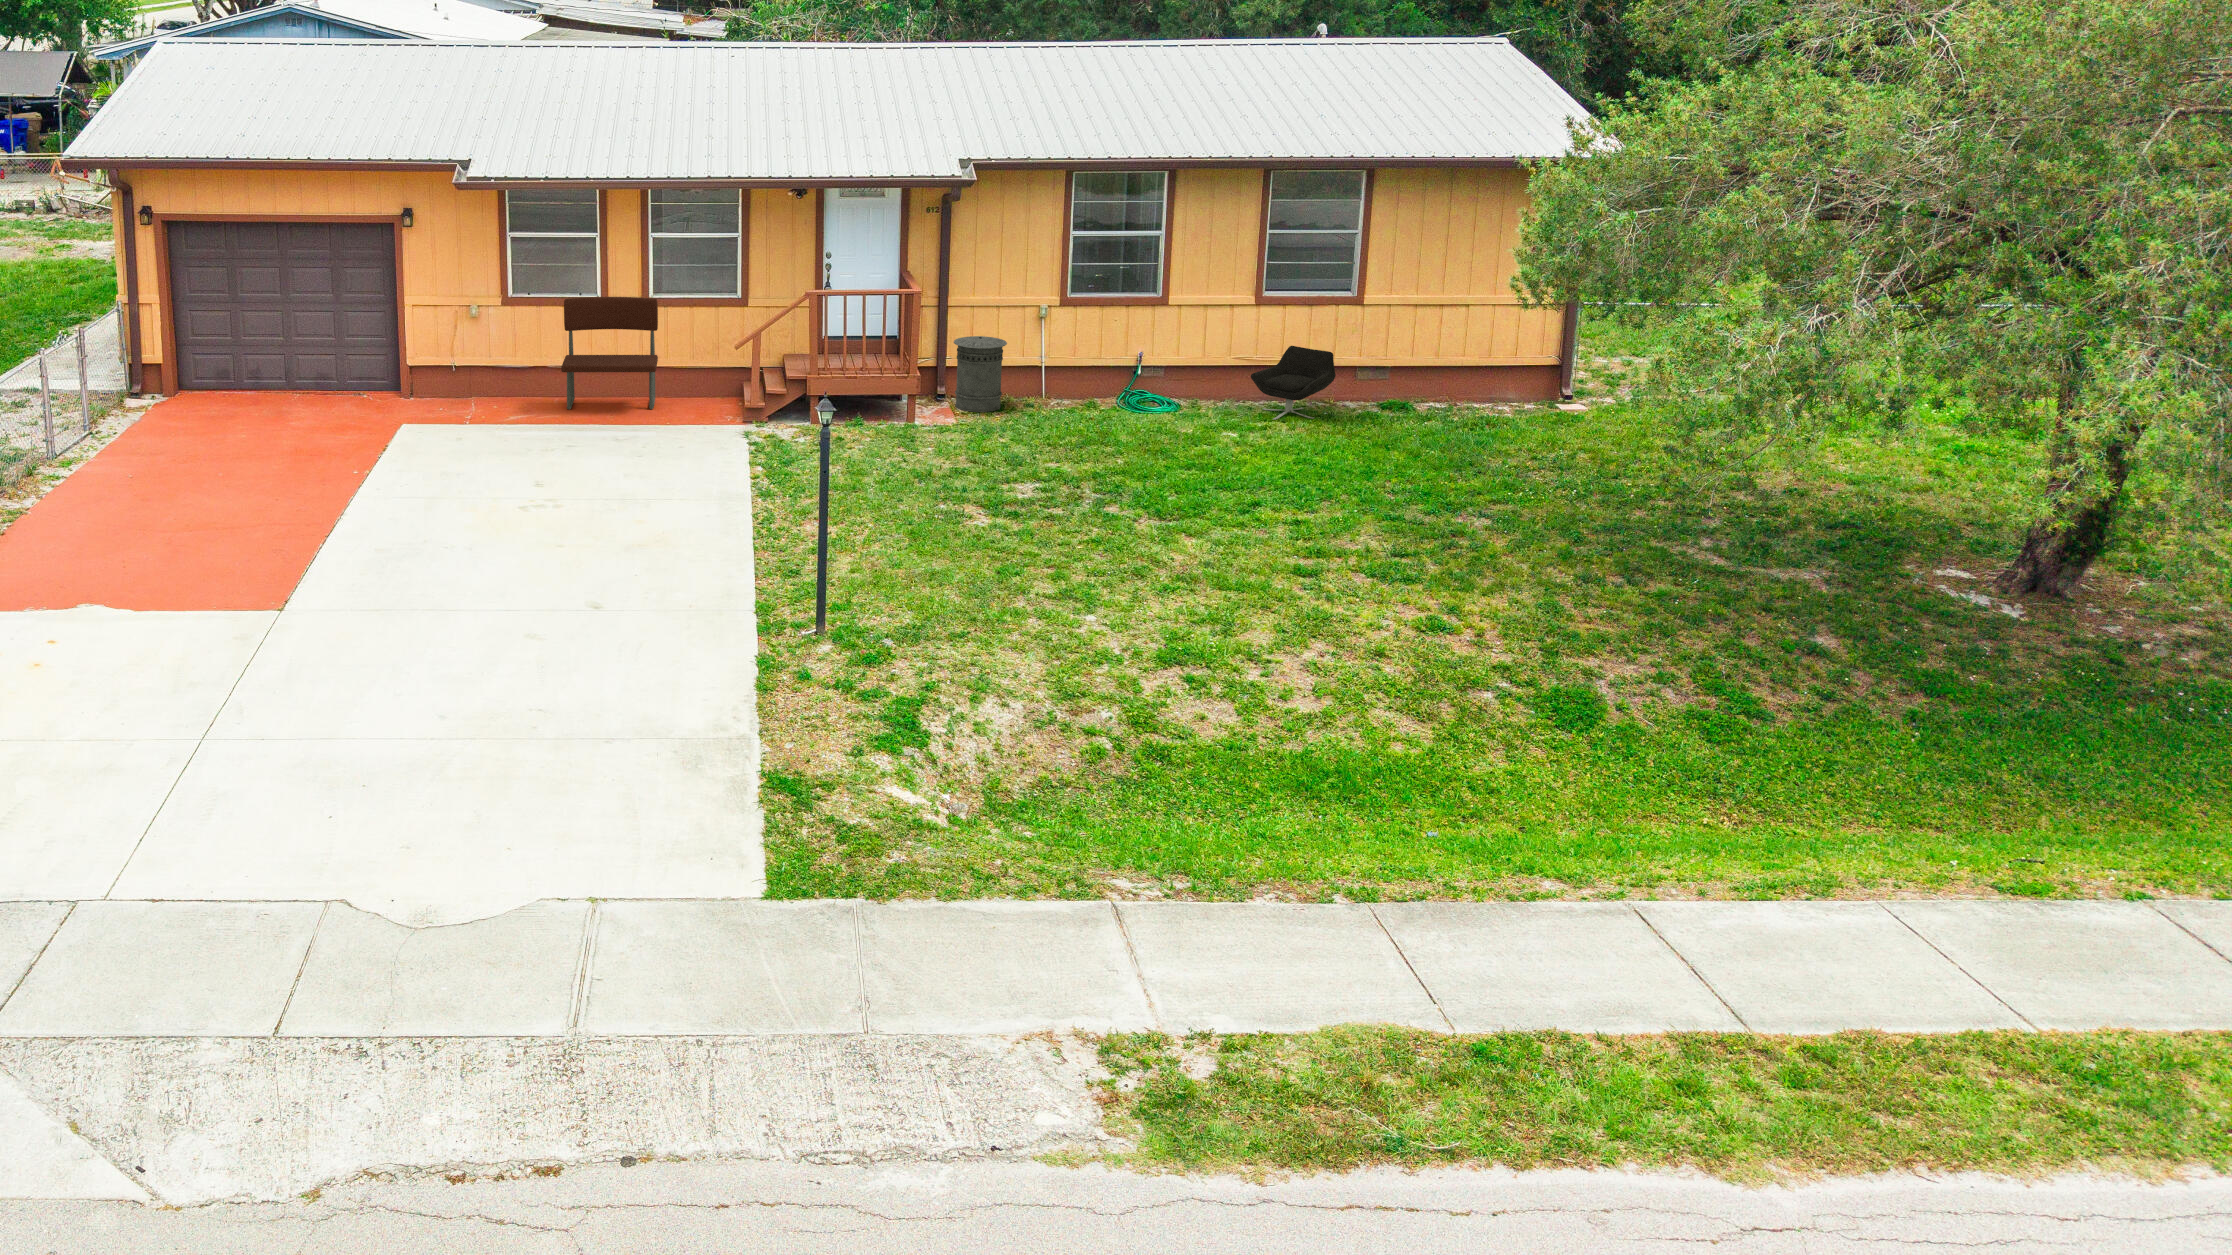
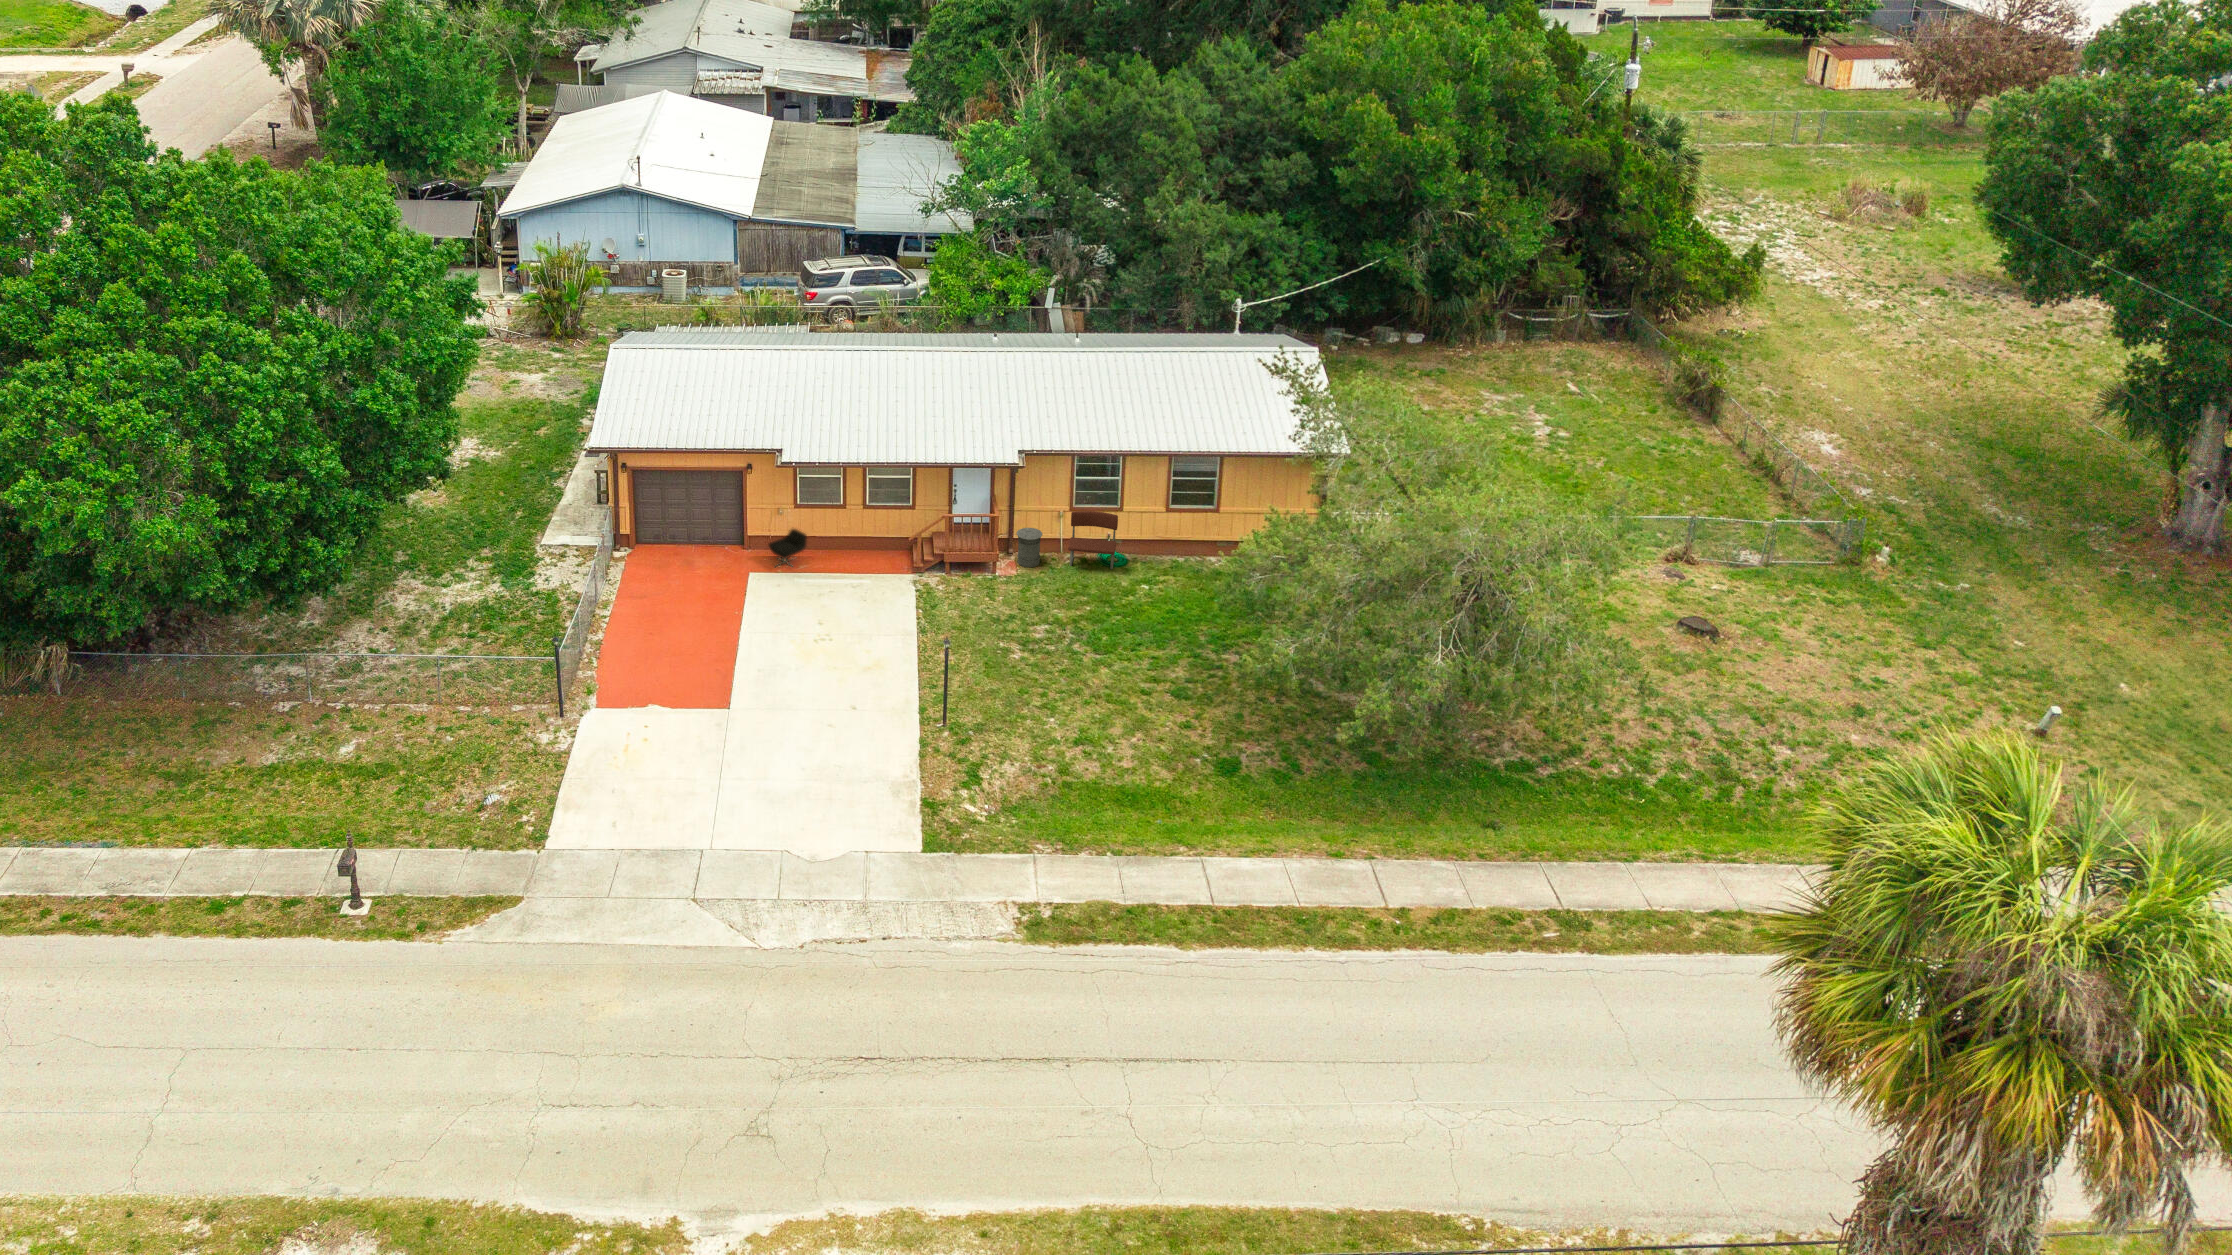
bench: present [561,297,658,410] -> present [1068,511,1118,570]
lounge chair: present [1251,346,1336,420] -> present [769,529,807,566]

